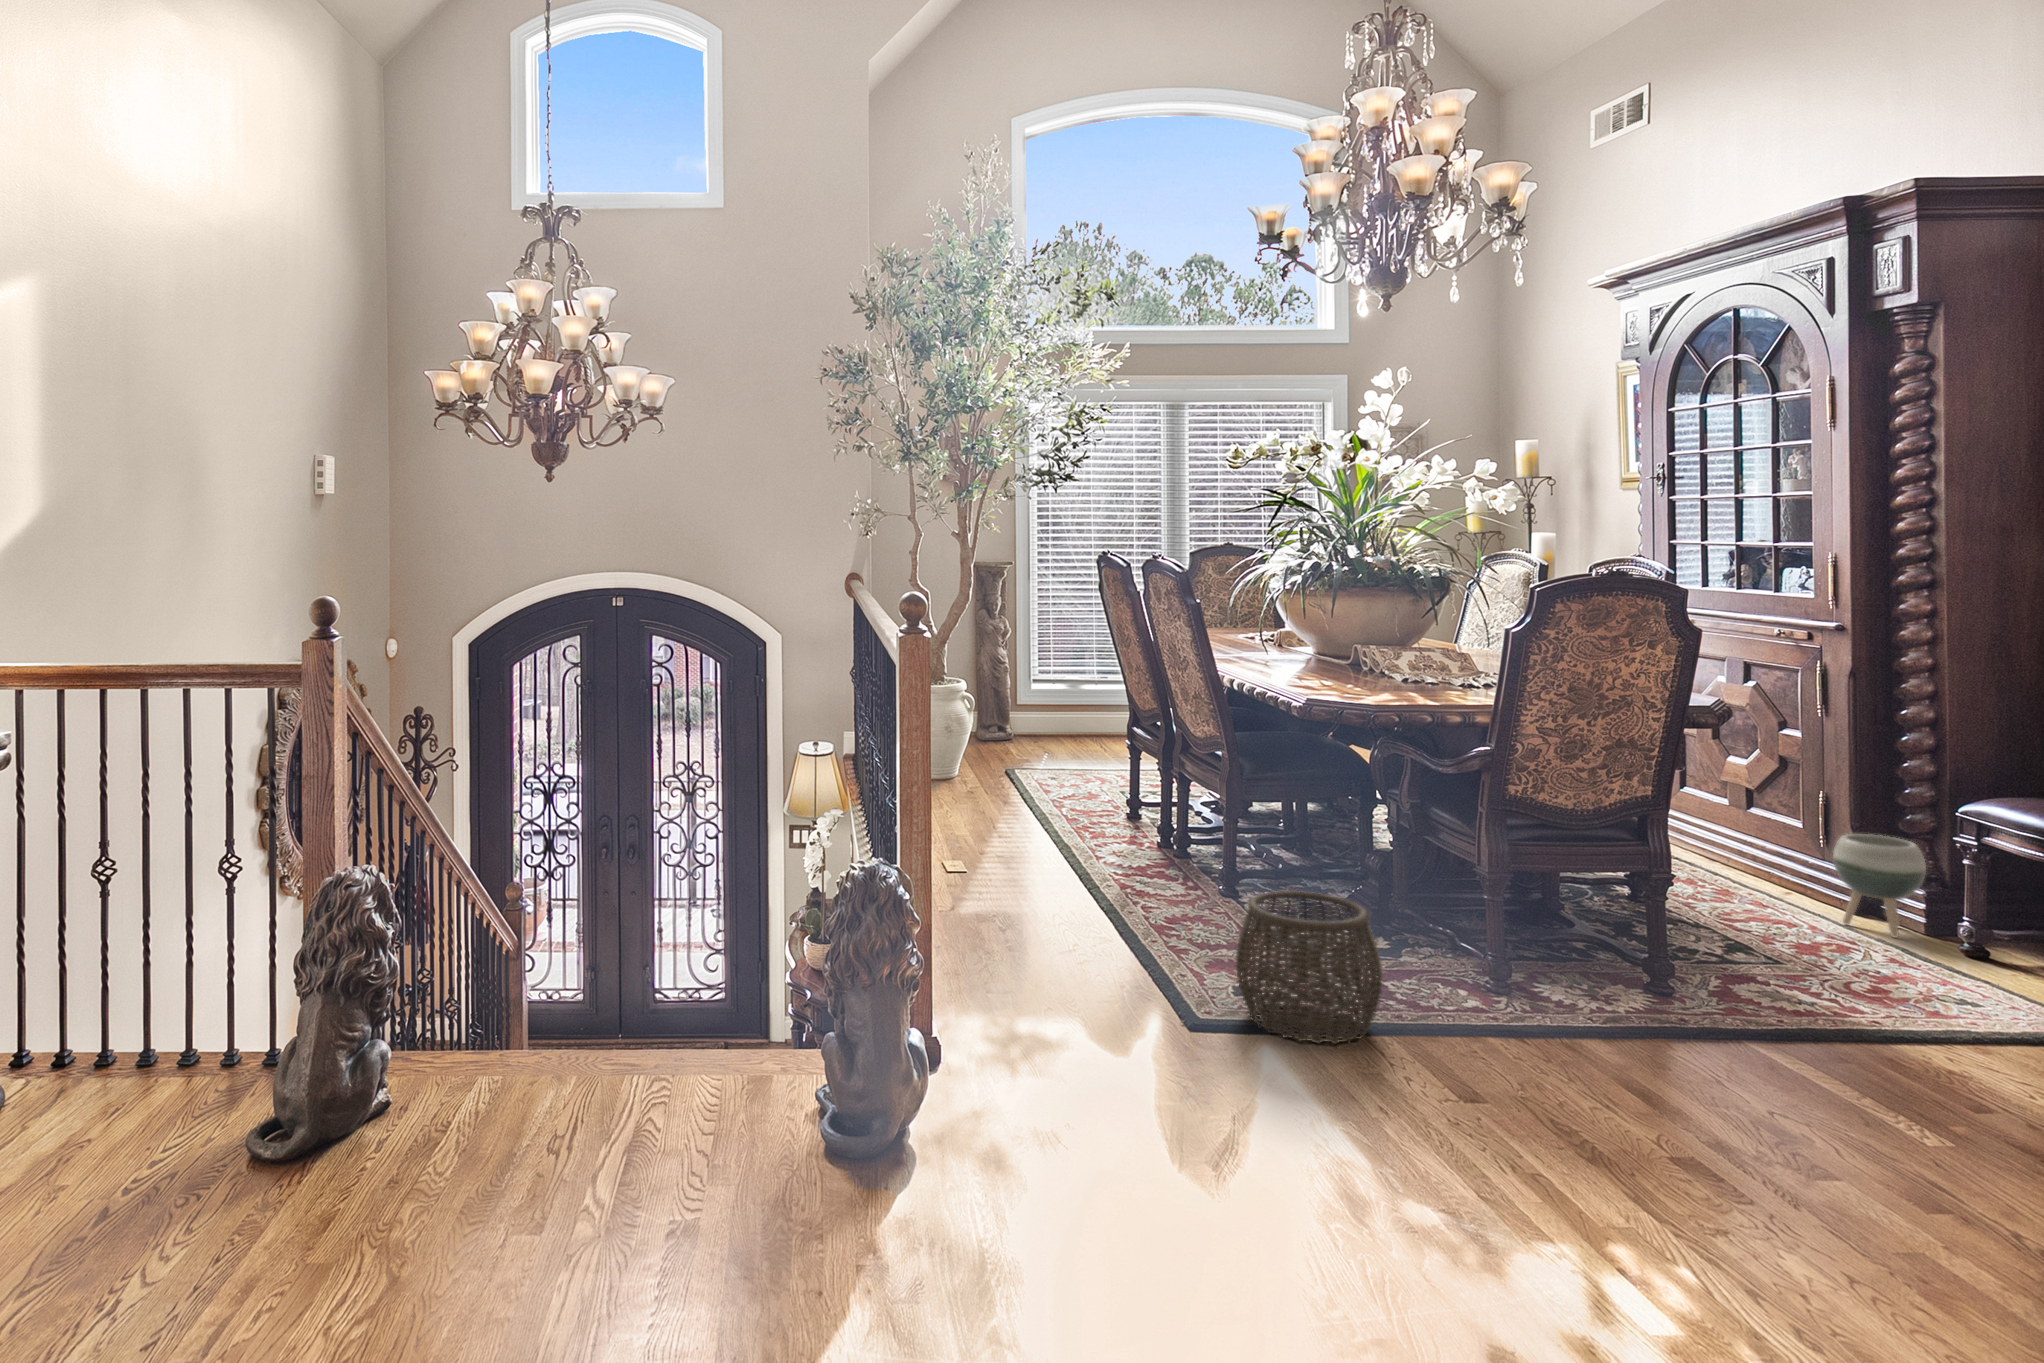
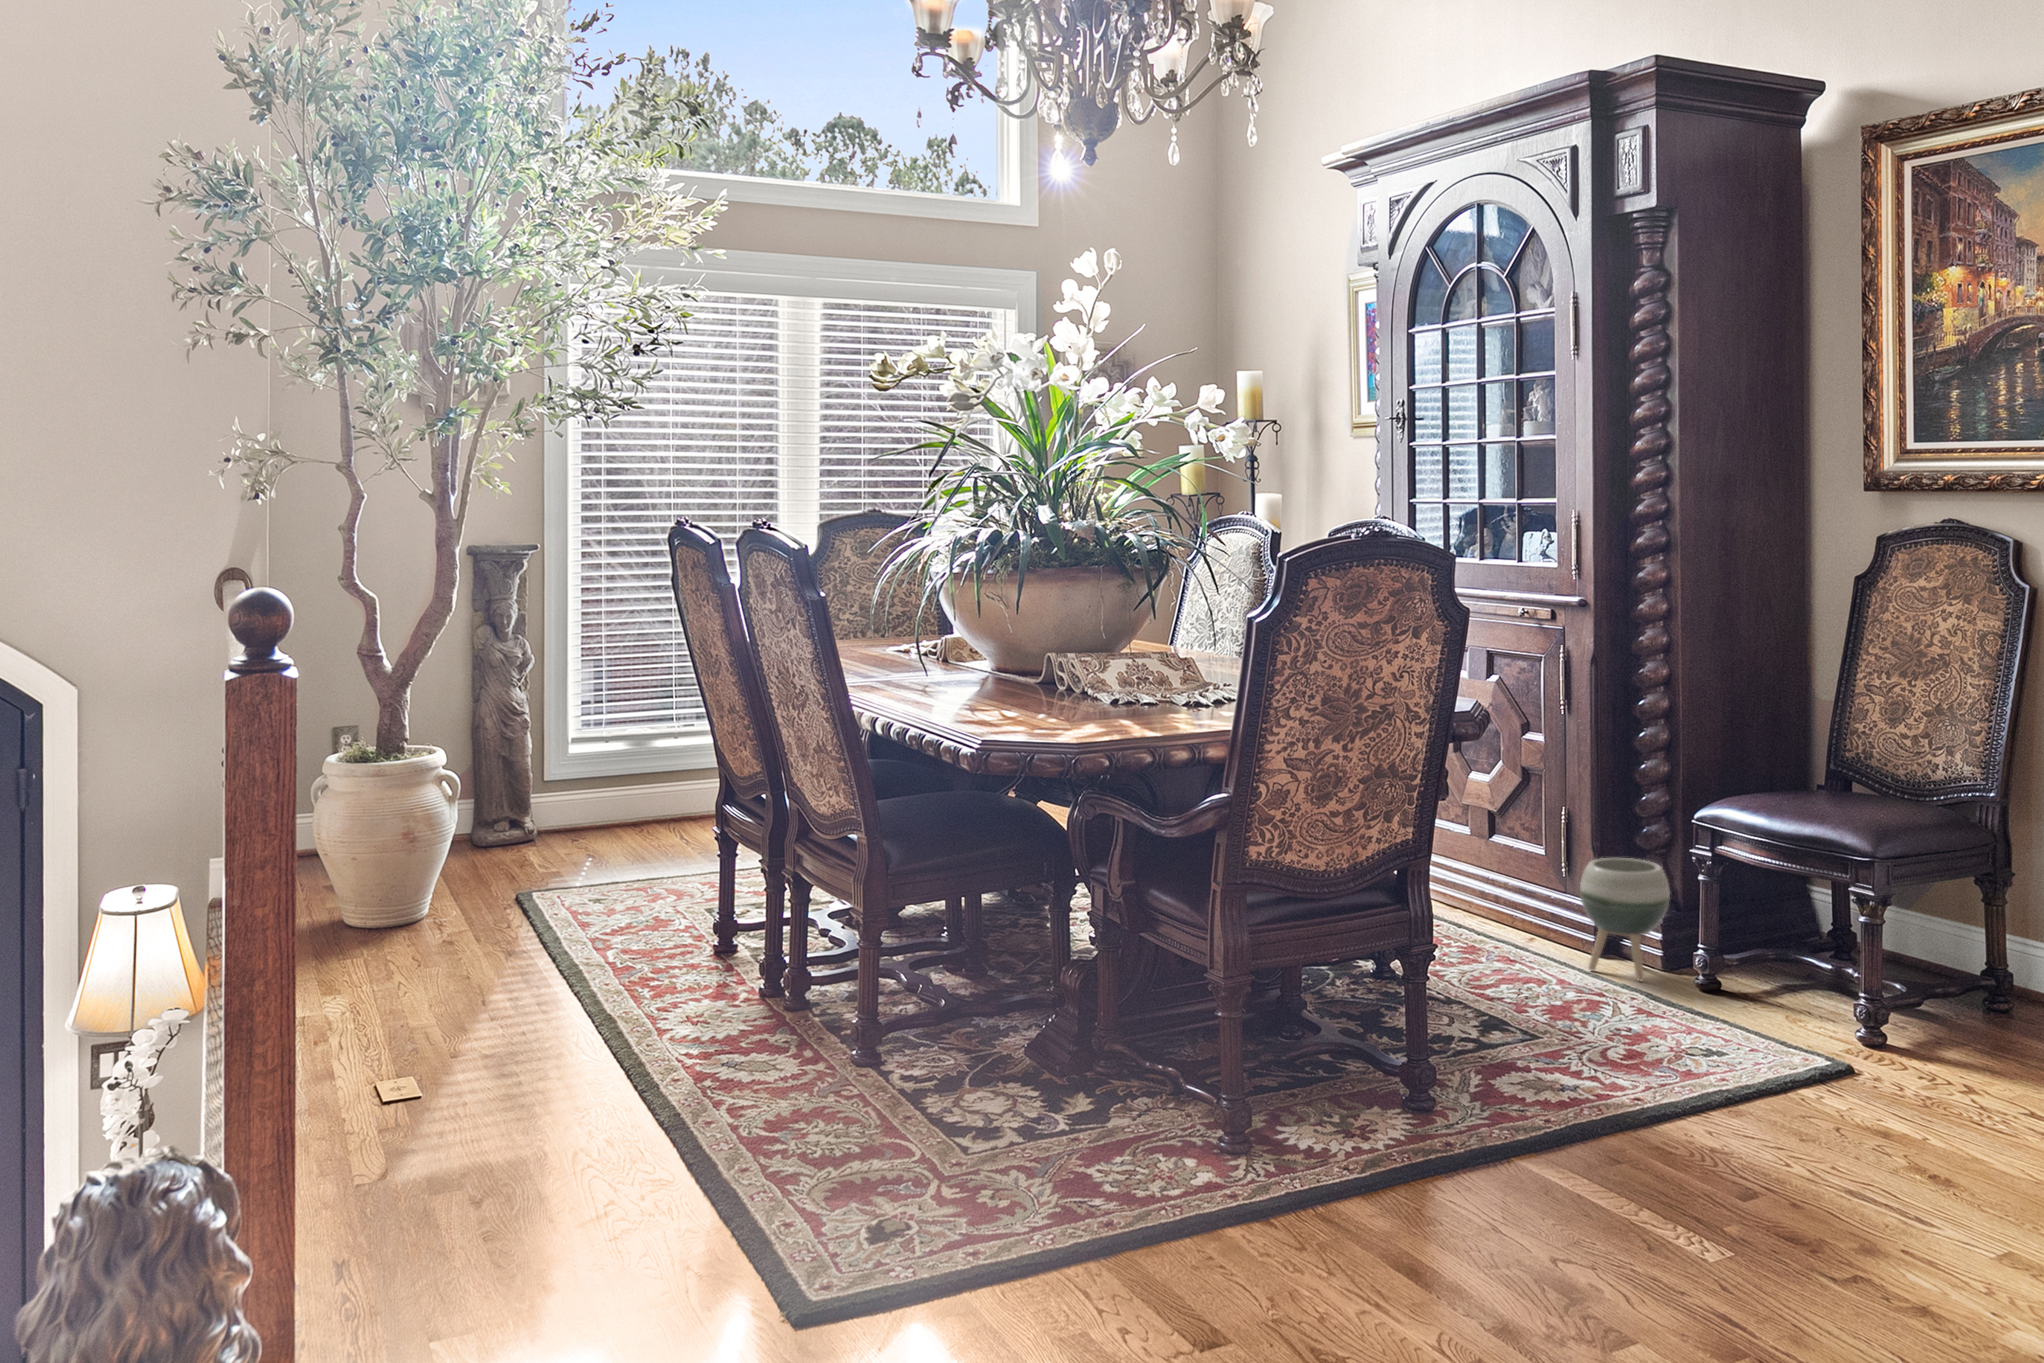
woven basket: present [1235,891,1383,1044] -> none [882,1035,1095,1275]

